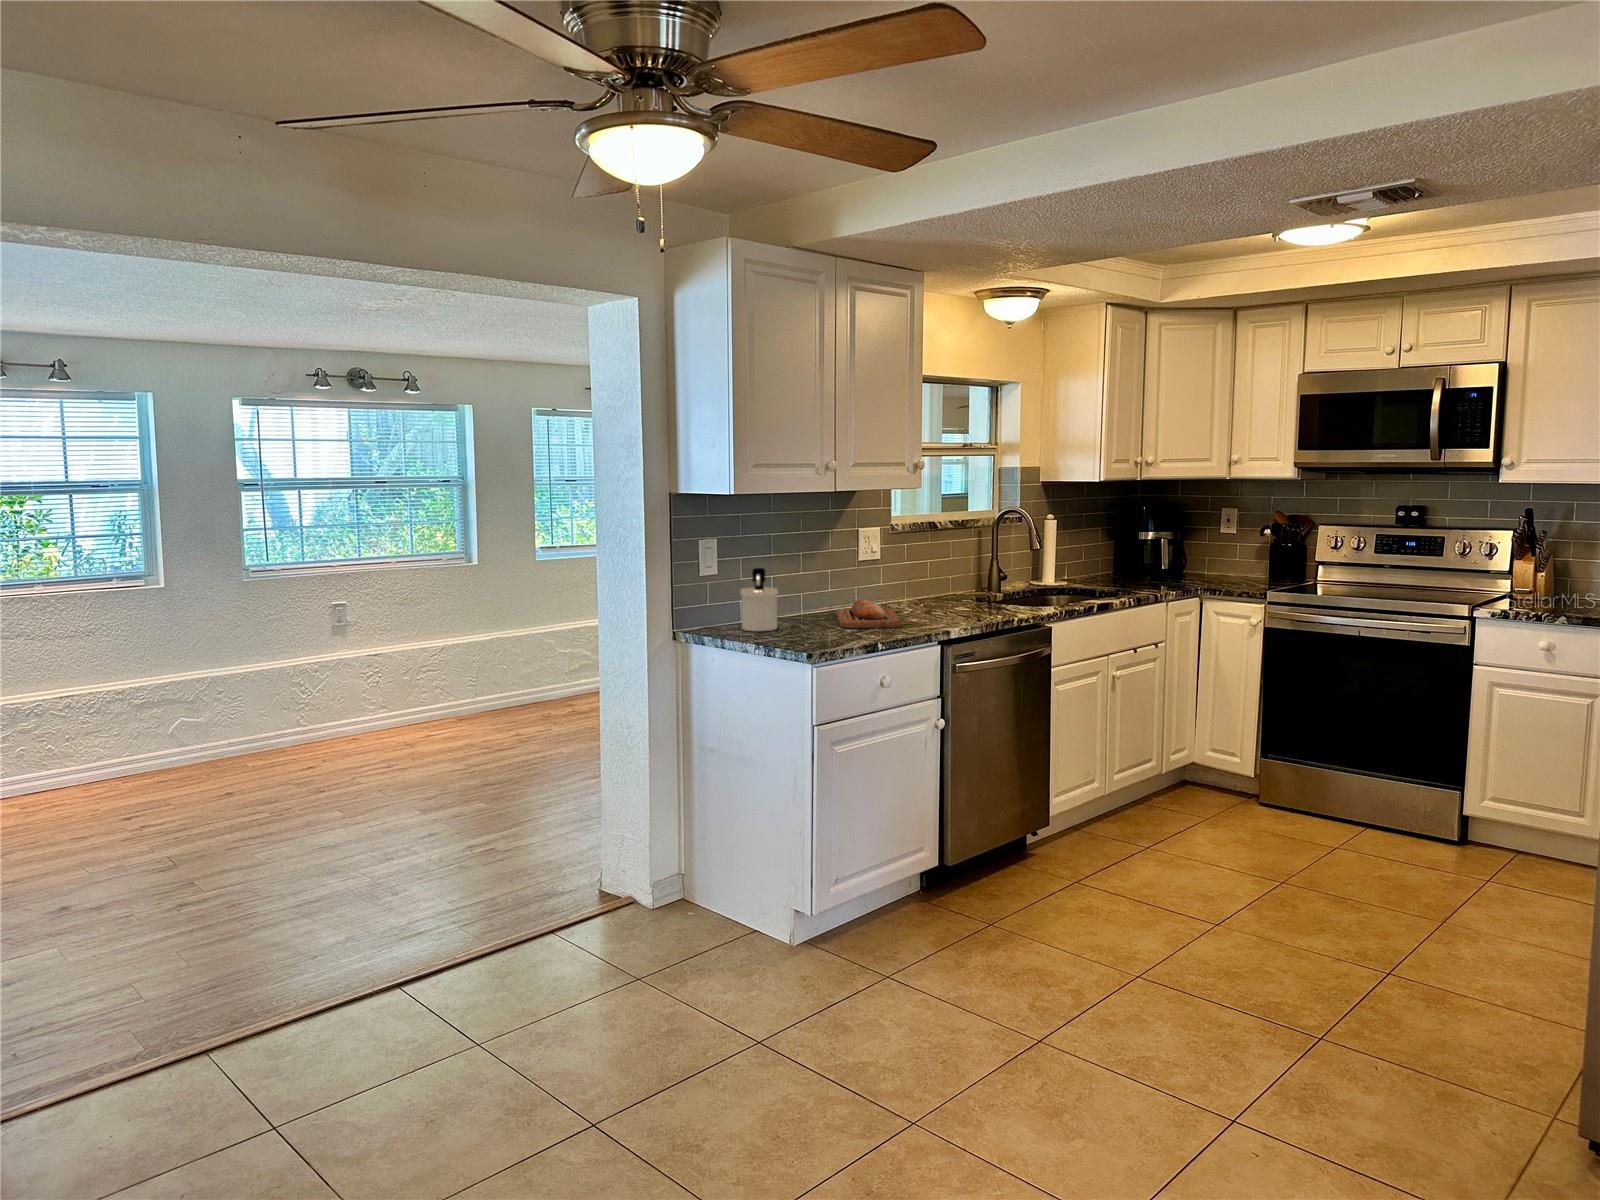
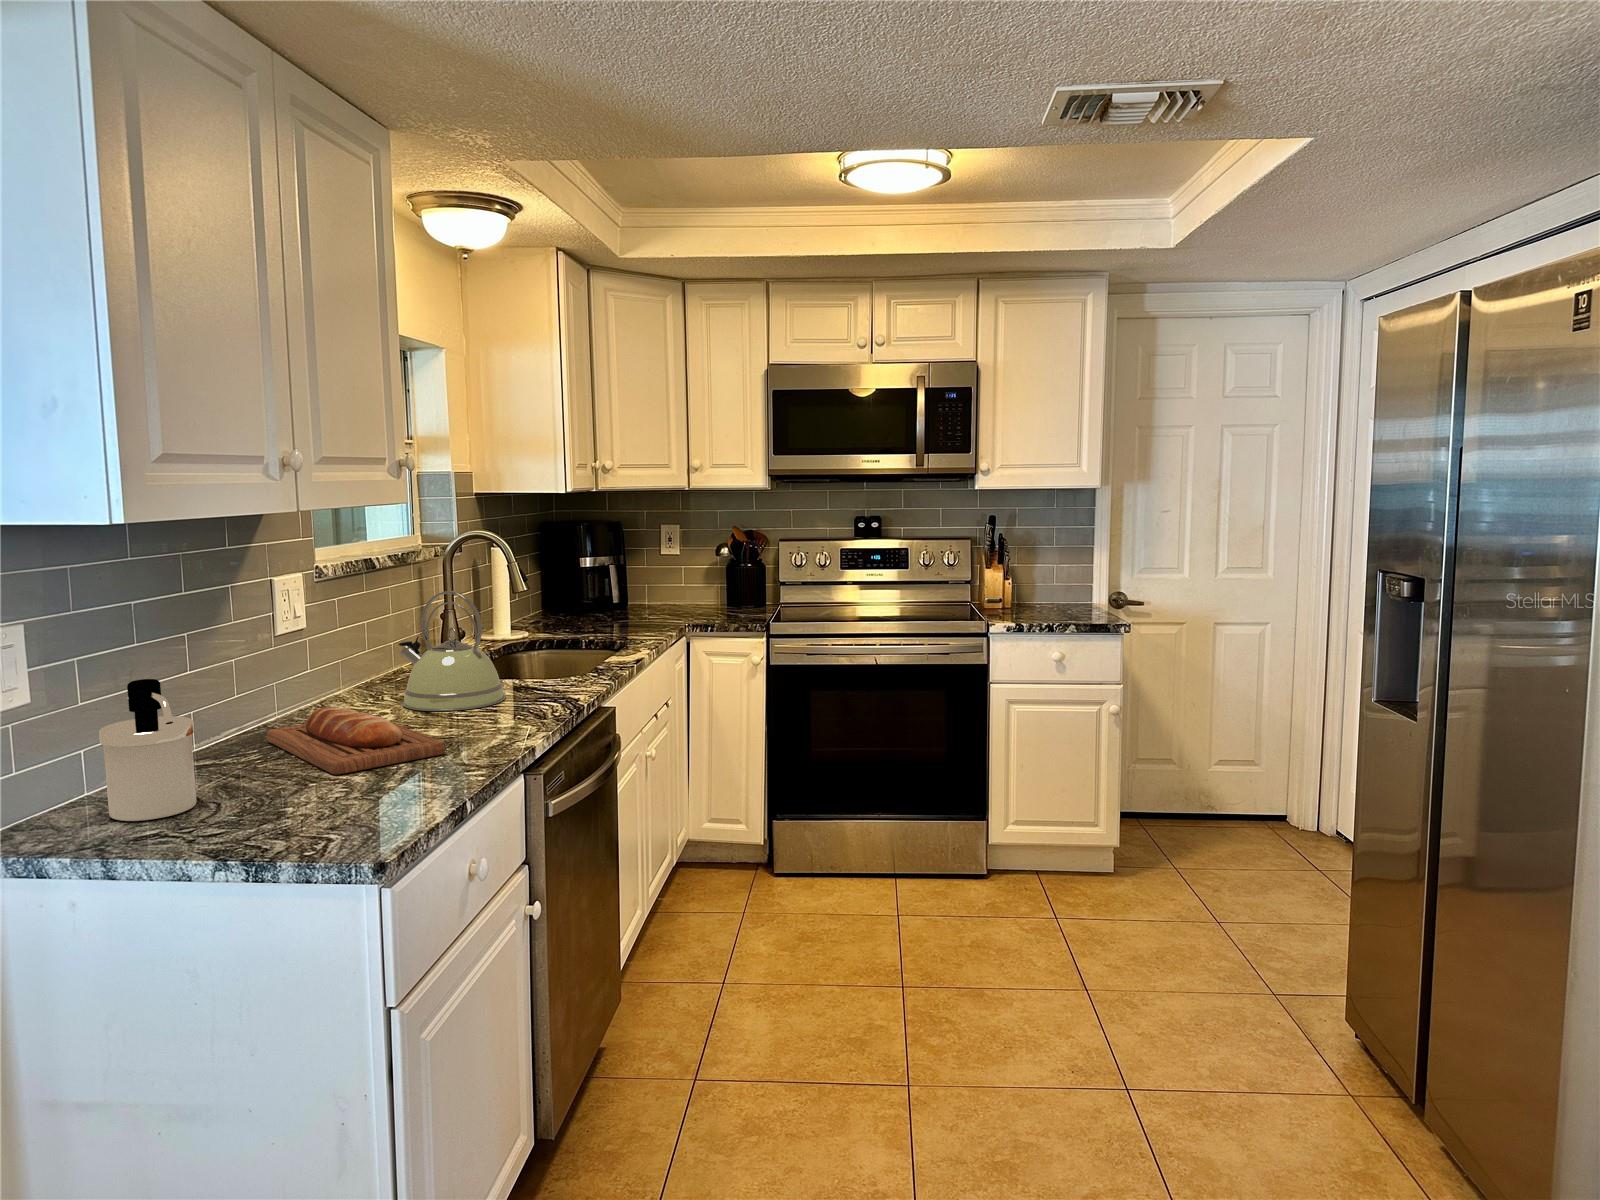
kettle: none [922,542,982,614] -> present [399,591,505,711]

